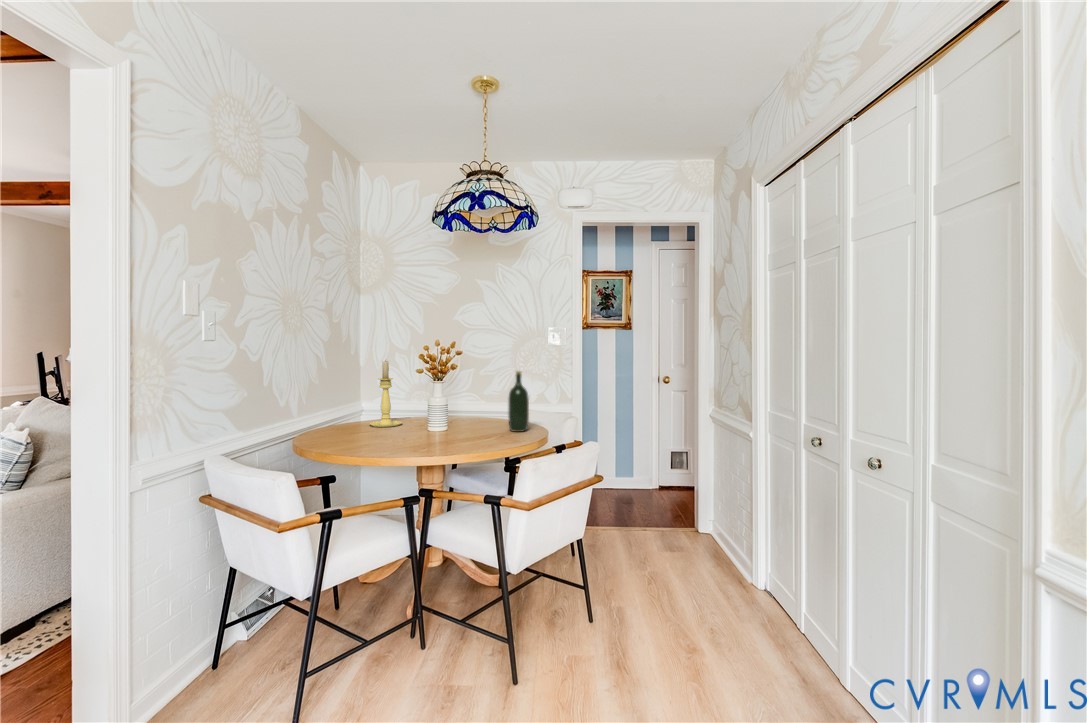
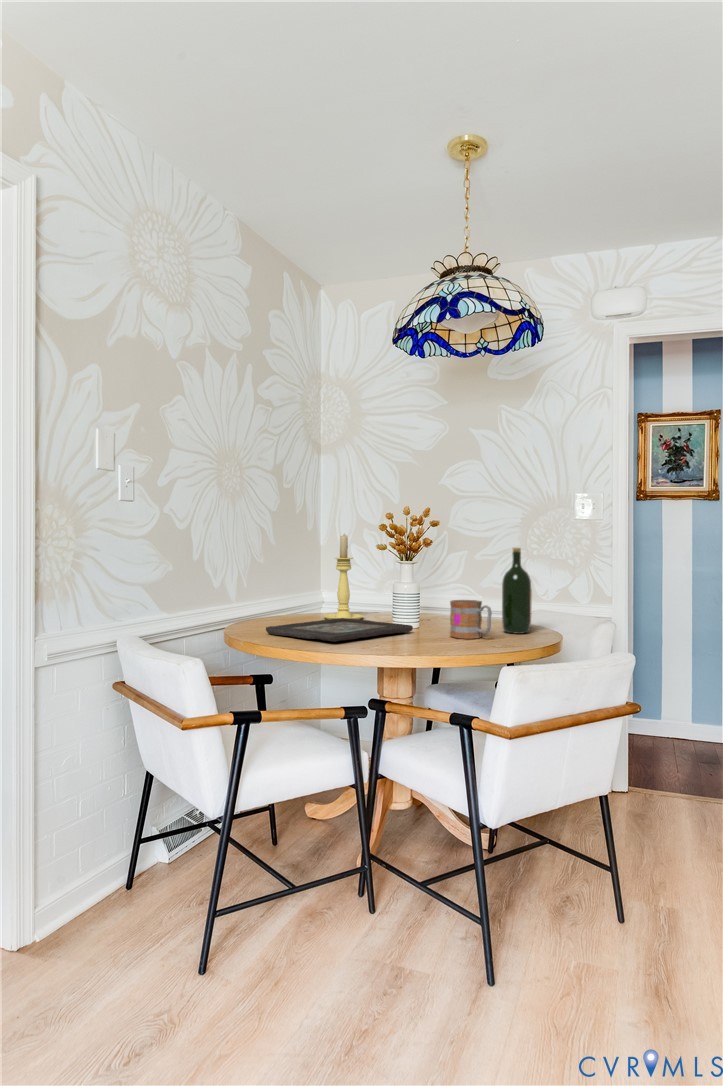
mug: none [474,410,505,439] -> present [450,600,492,639]
decorative tray: none [329,426,446,448] -> present [266,618,413,642]

